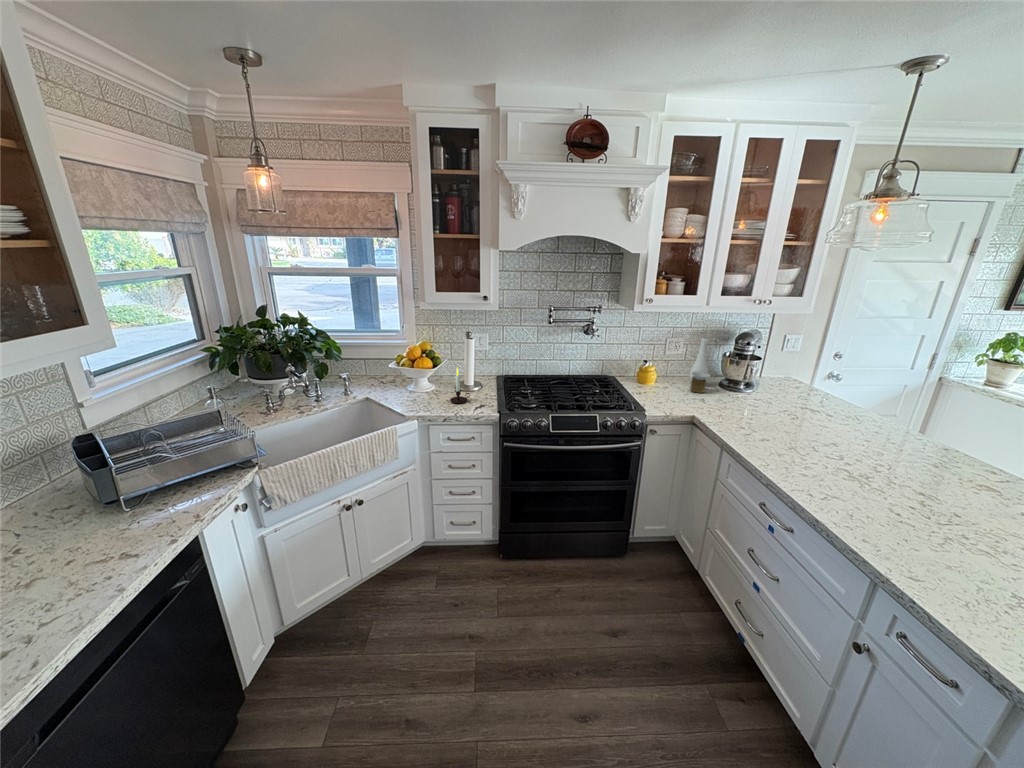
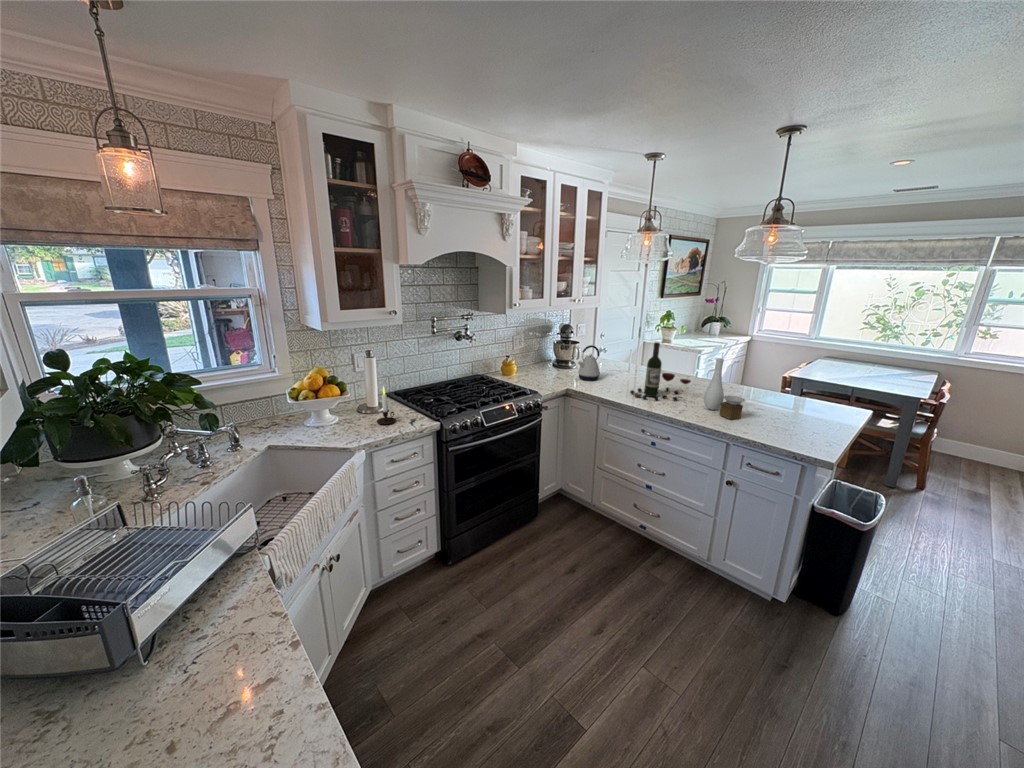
vase: present [690,338,710,393] -> present [704,358,745,419]
kettle: none [725,365,766,413] -> present [578,345,600,381]
wine bottle: none [773,376,896,482] -> present [630,342,691,401]

